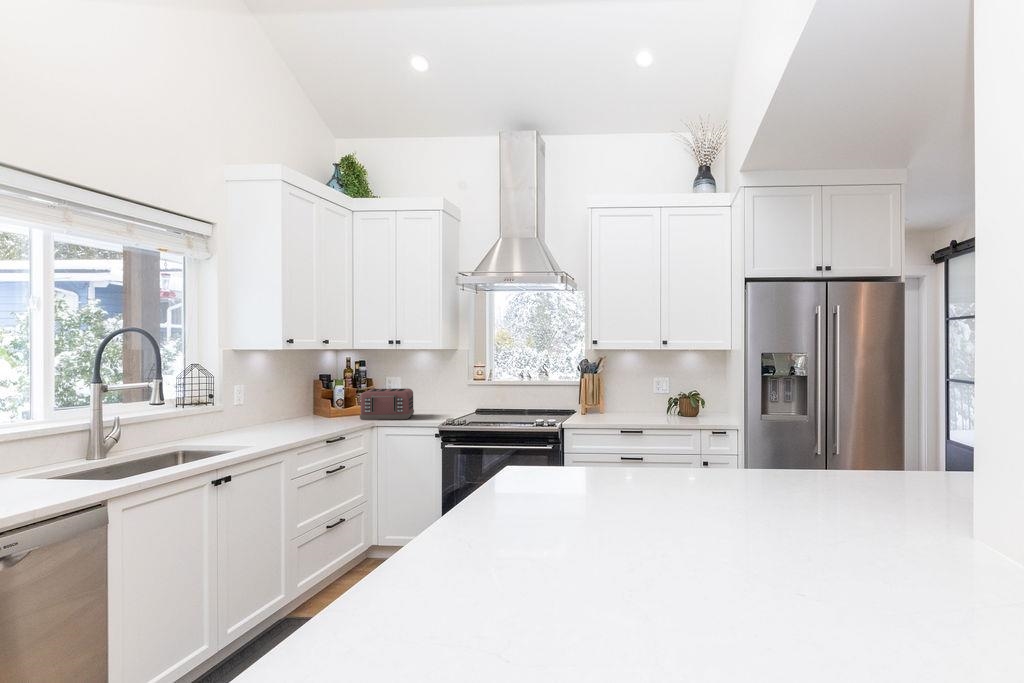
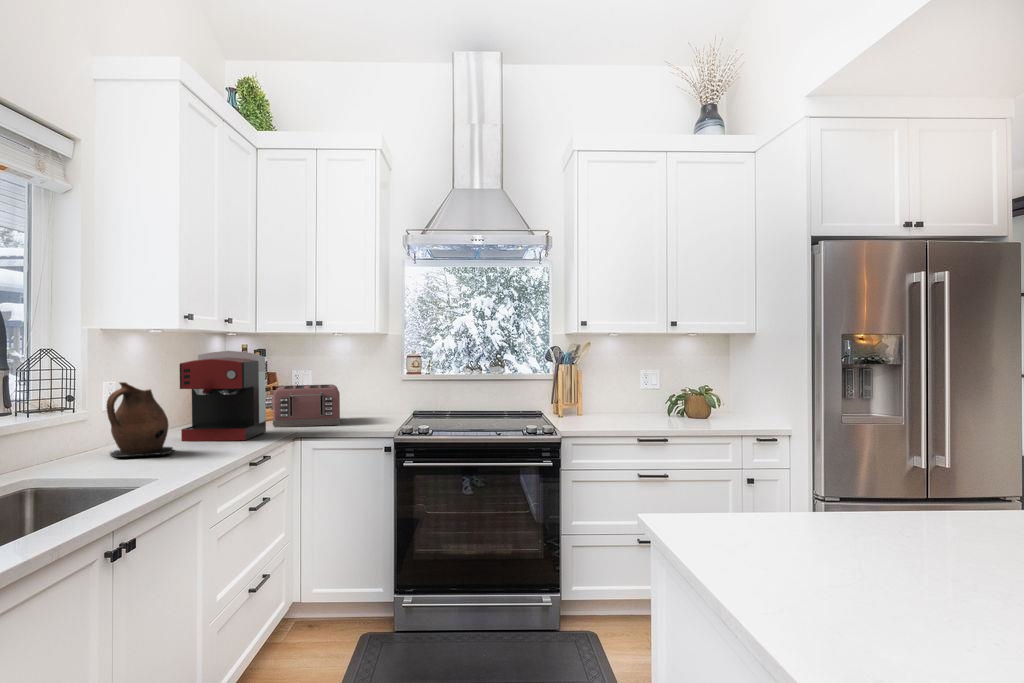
coffee maker: none [287,364,350,428] -> present [180,351,266,441]
ceramic pitcher: none [231,386,277,437] -> present [107,382,173,457]

